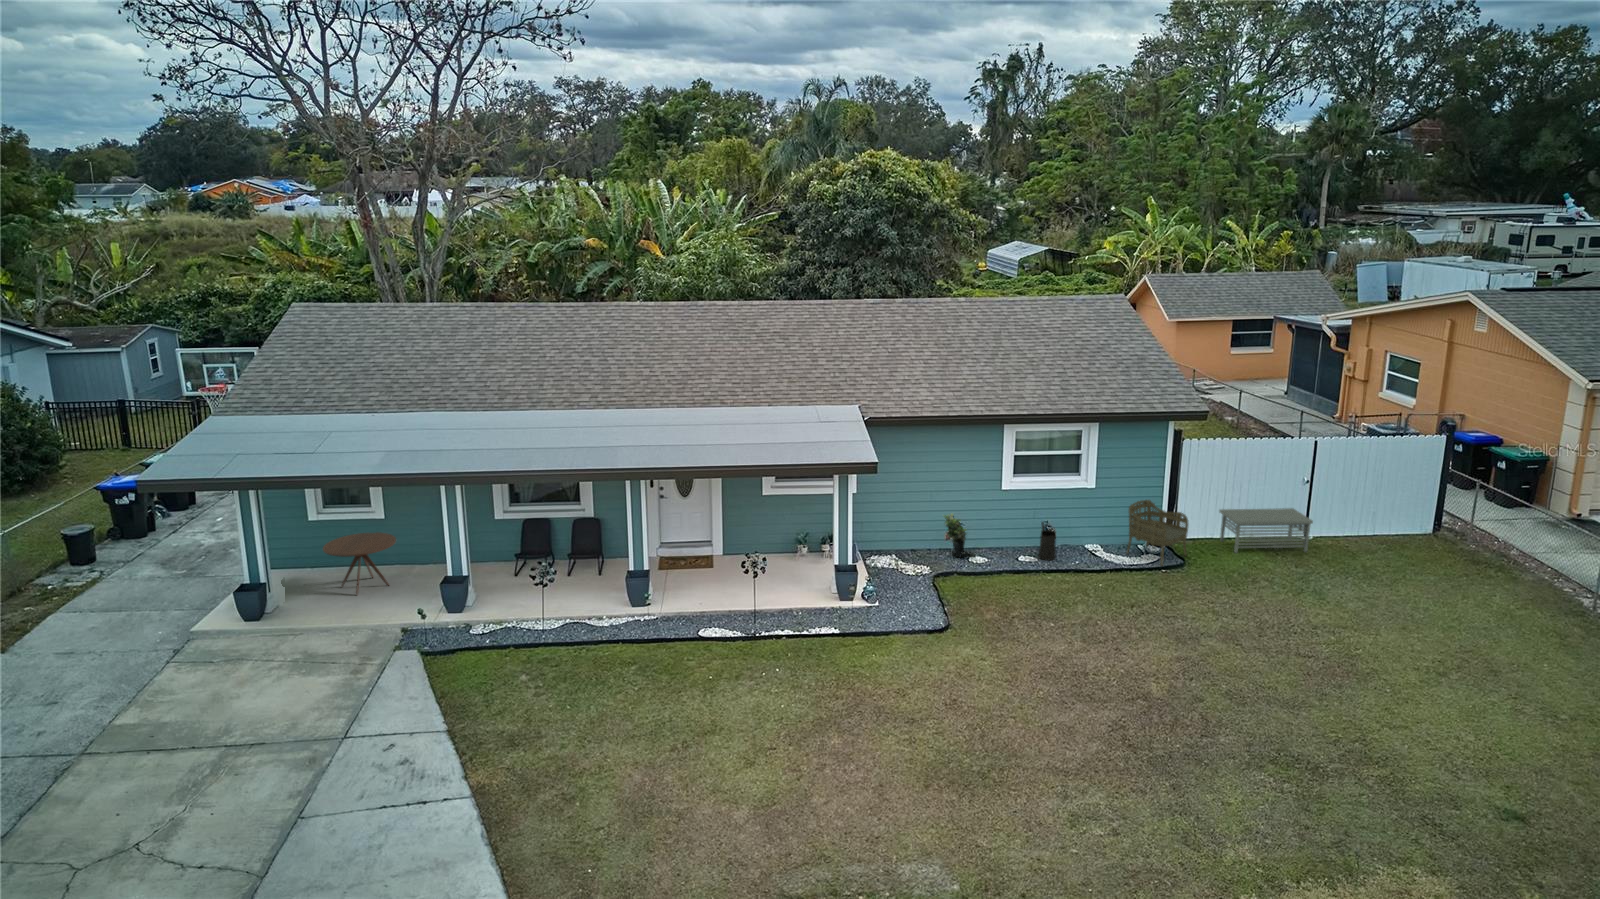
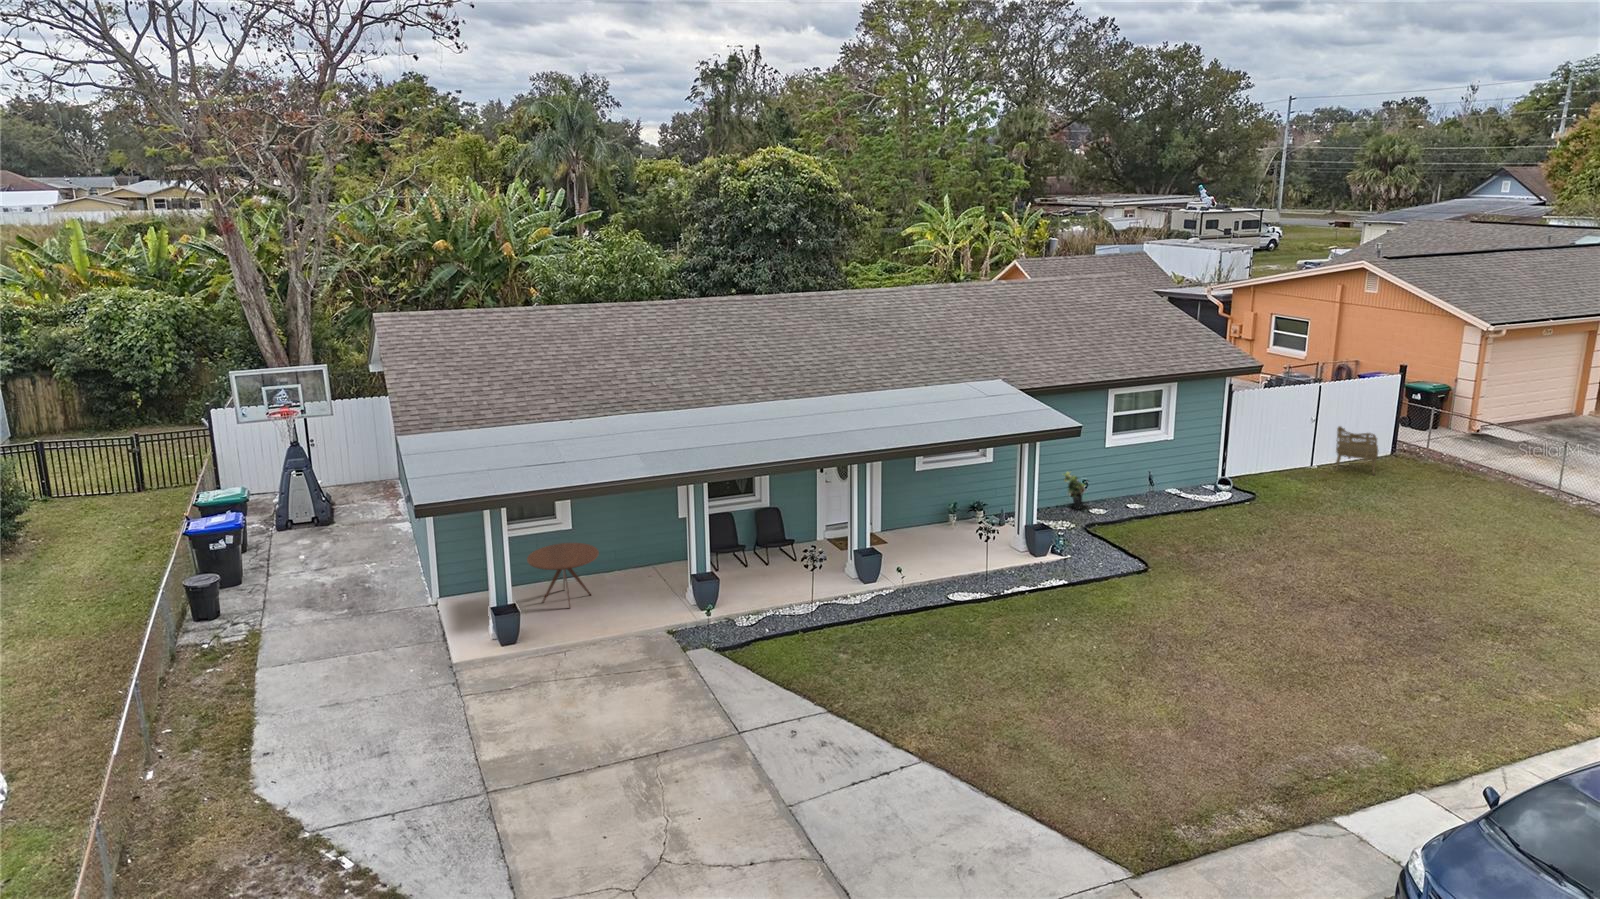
armchair: present [1126,500,1188,566] -> present [1336,426,1378,475]
storage bench: present [1219,508,1313,553] -> none [1256,443,1333,483]
watering can: present [1038,522,1056,561] -> none [1133,472,1156,504]

